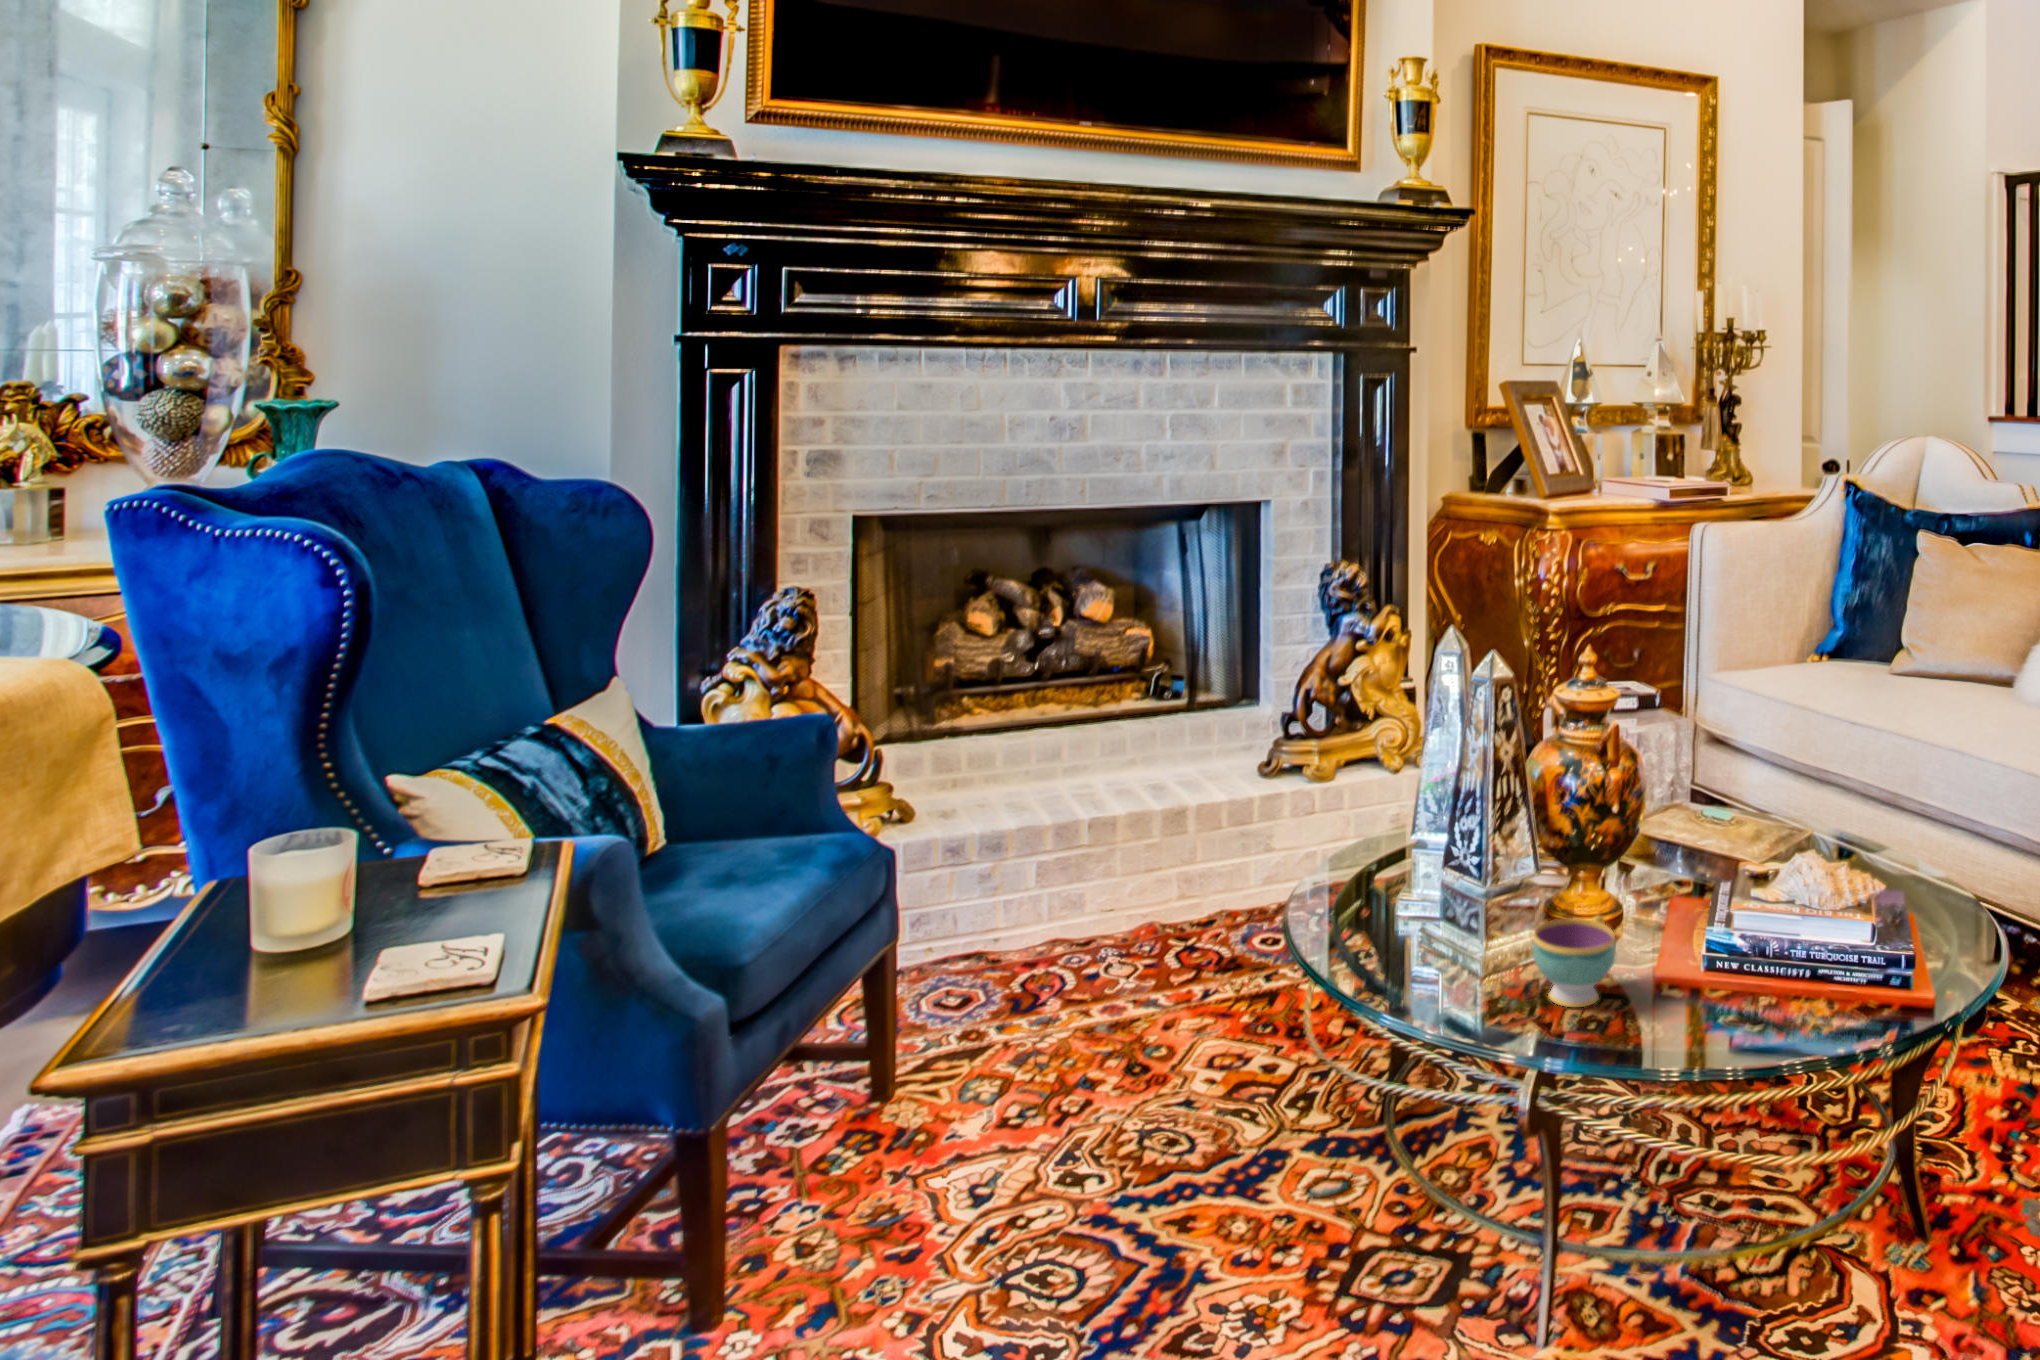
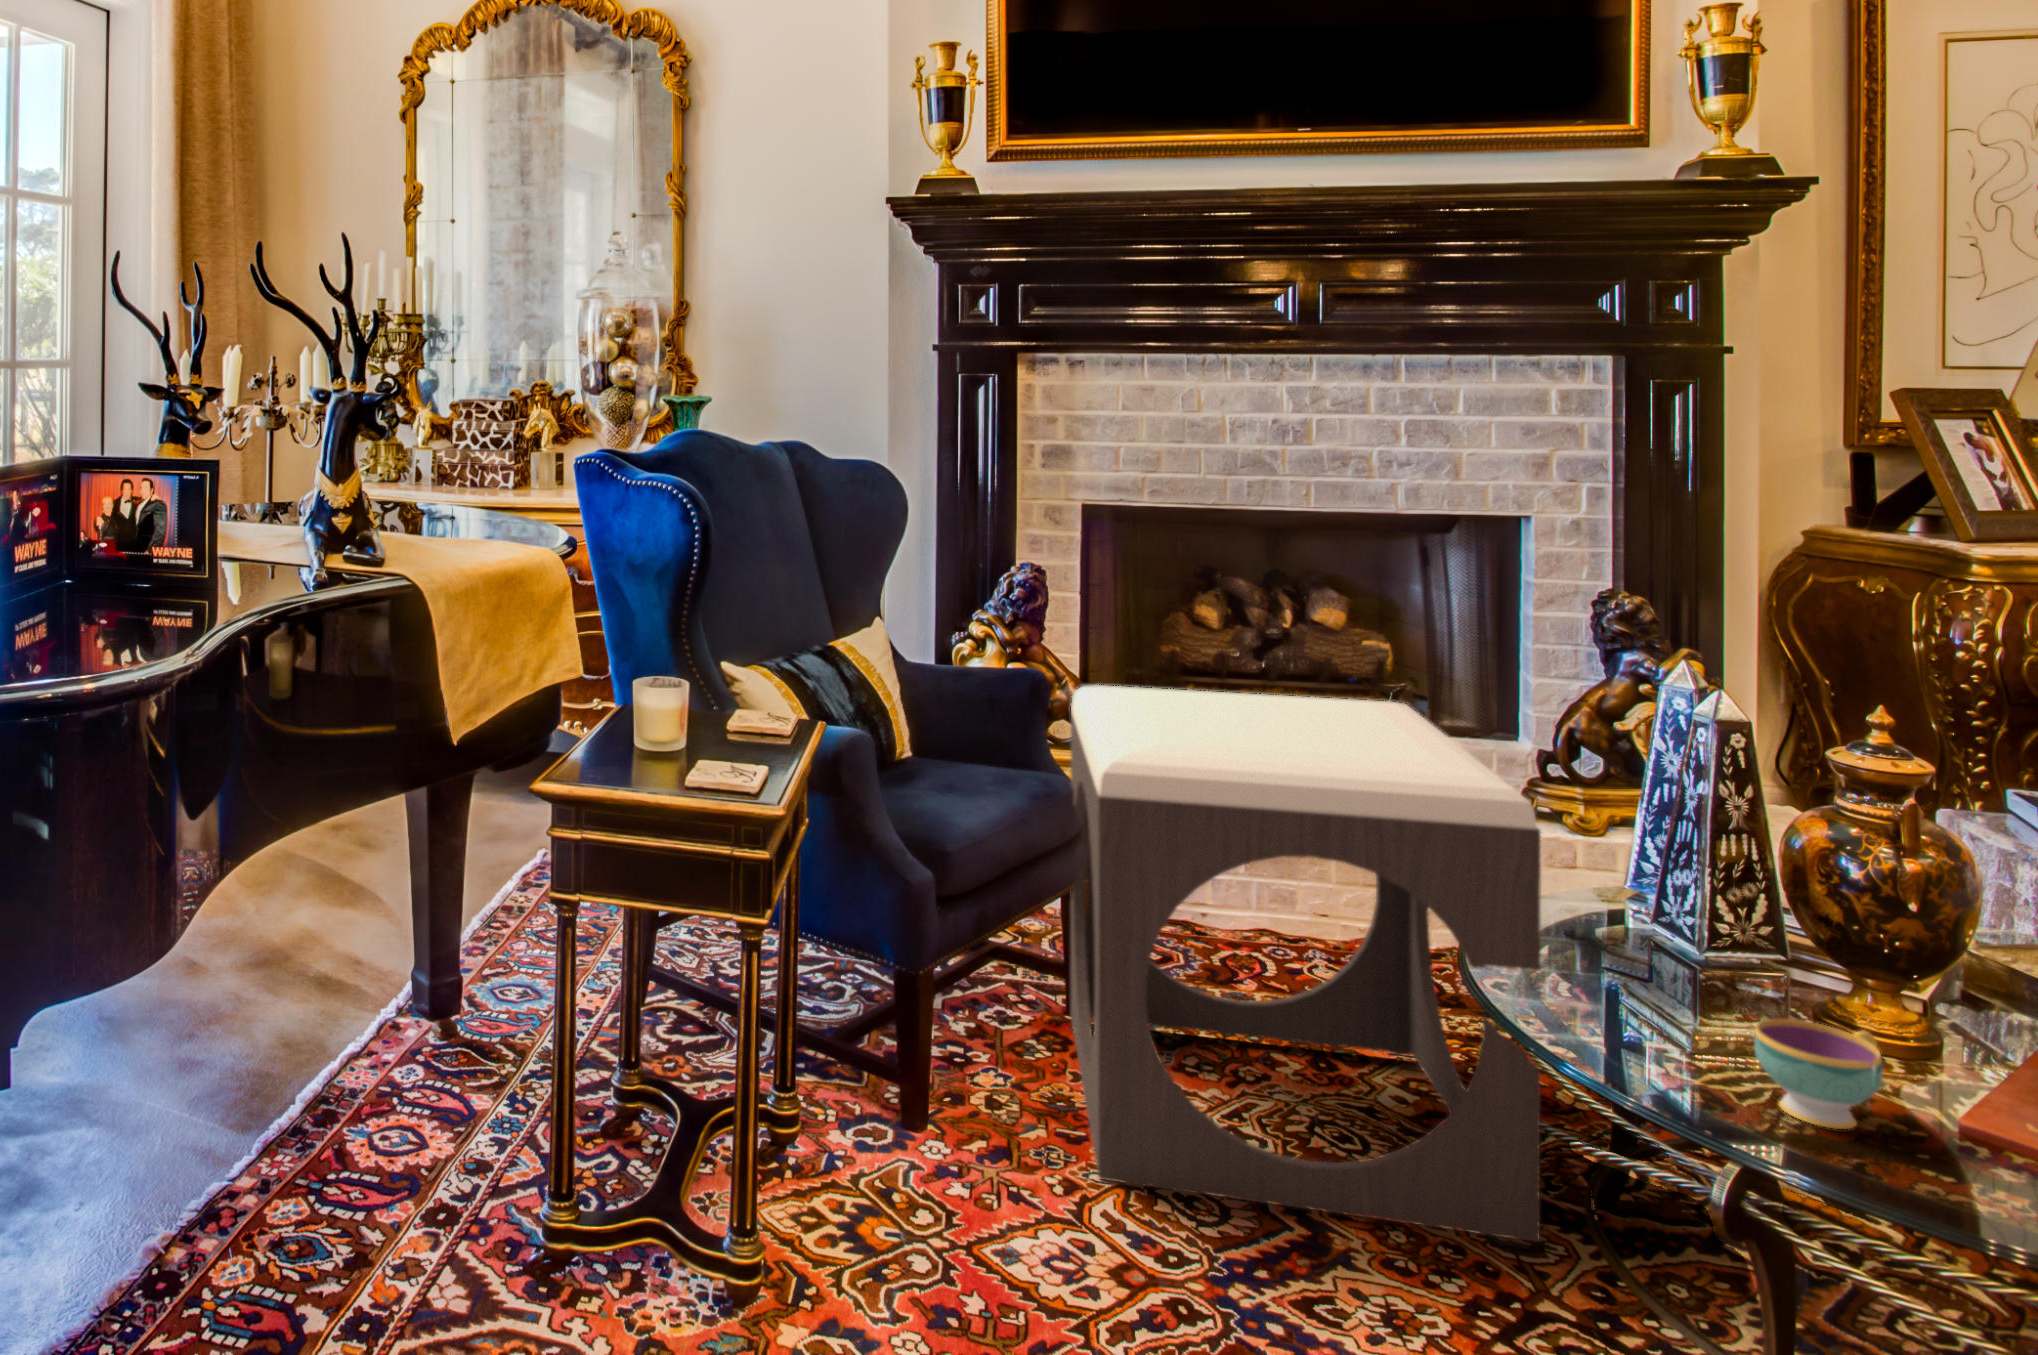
footstool: none [877,690,1352,1300] -> present [1071,685,1541,1242]

